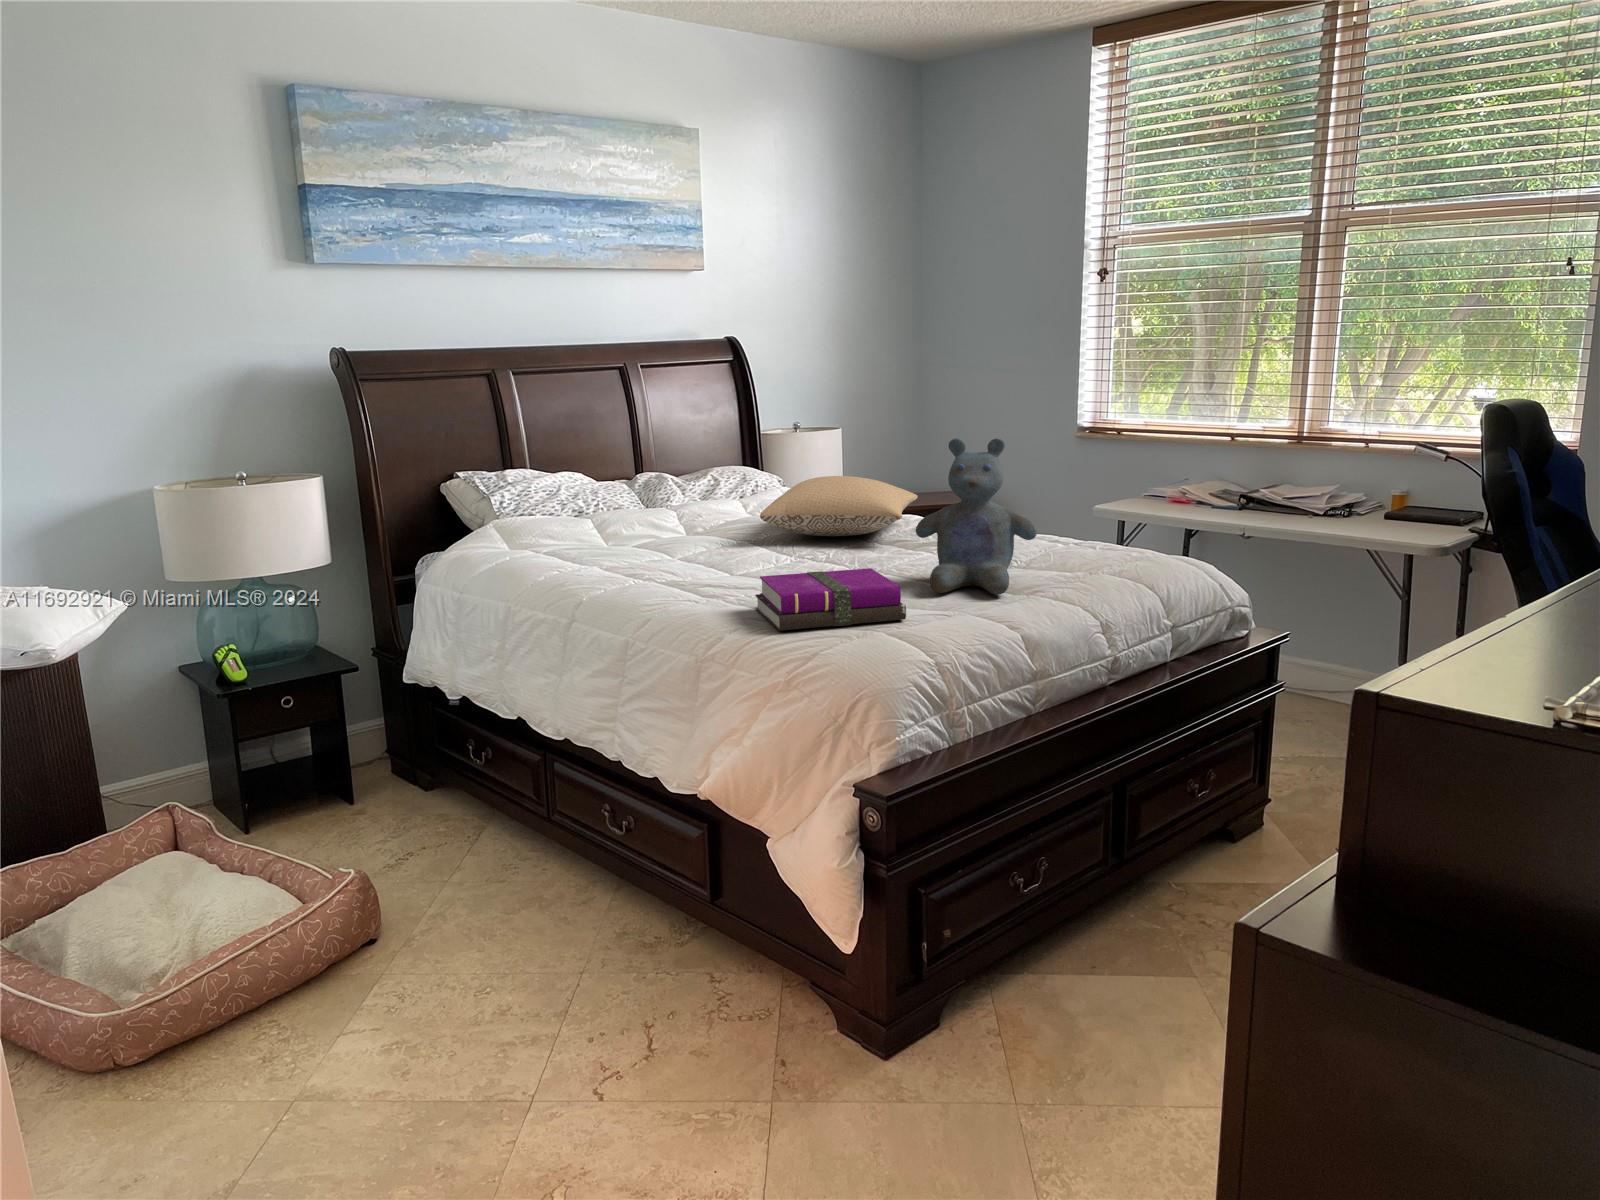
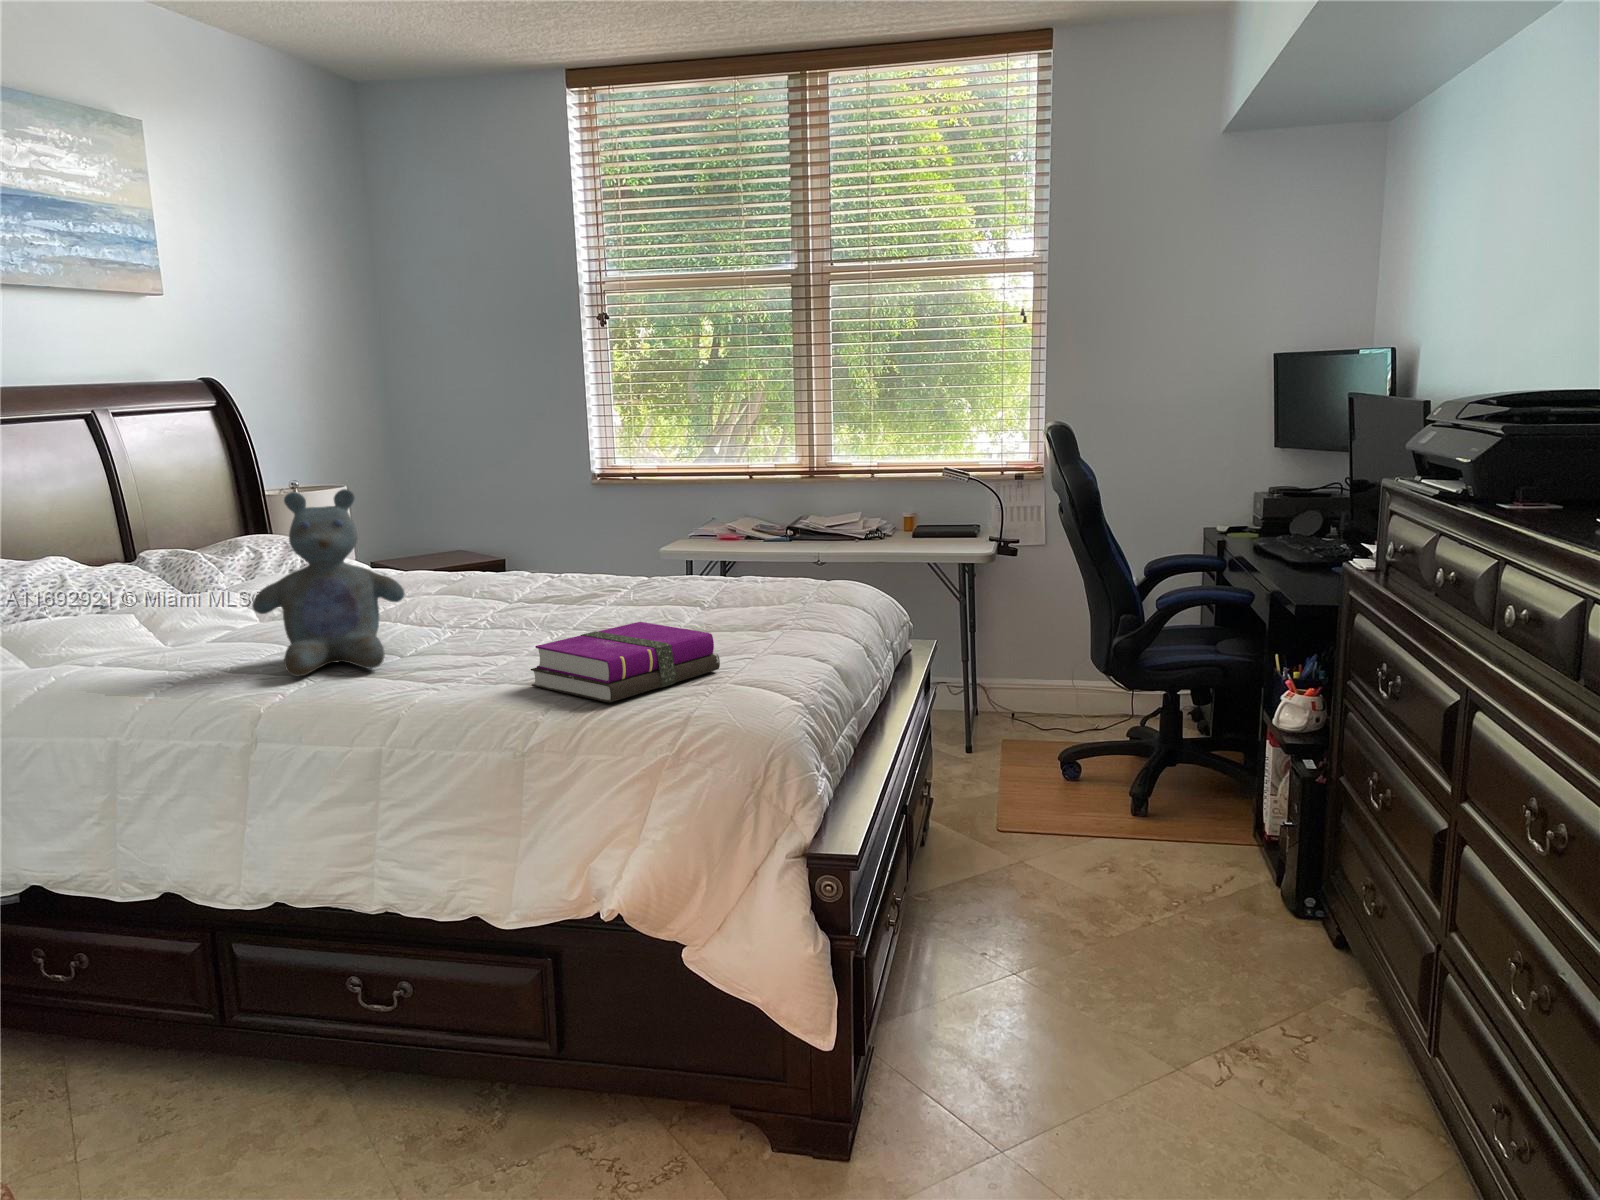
stuffed bear: present [916,438,1037,595] -> present [252,489,405,676]
pillow: present [760,476,918,536] -> none [388,532,574,602]

